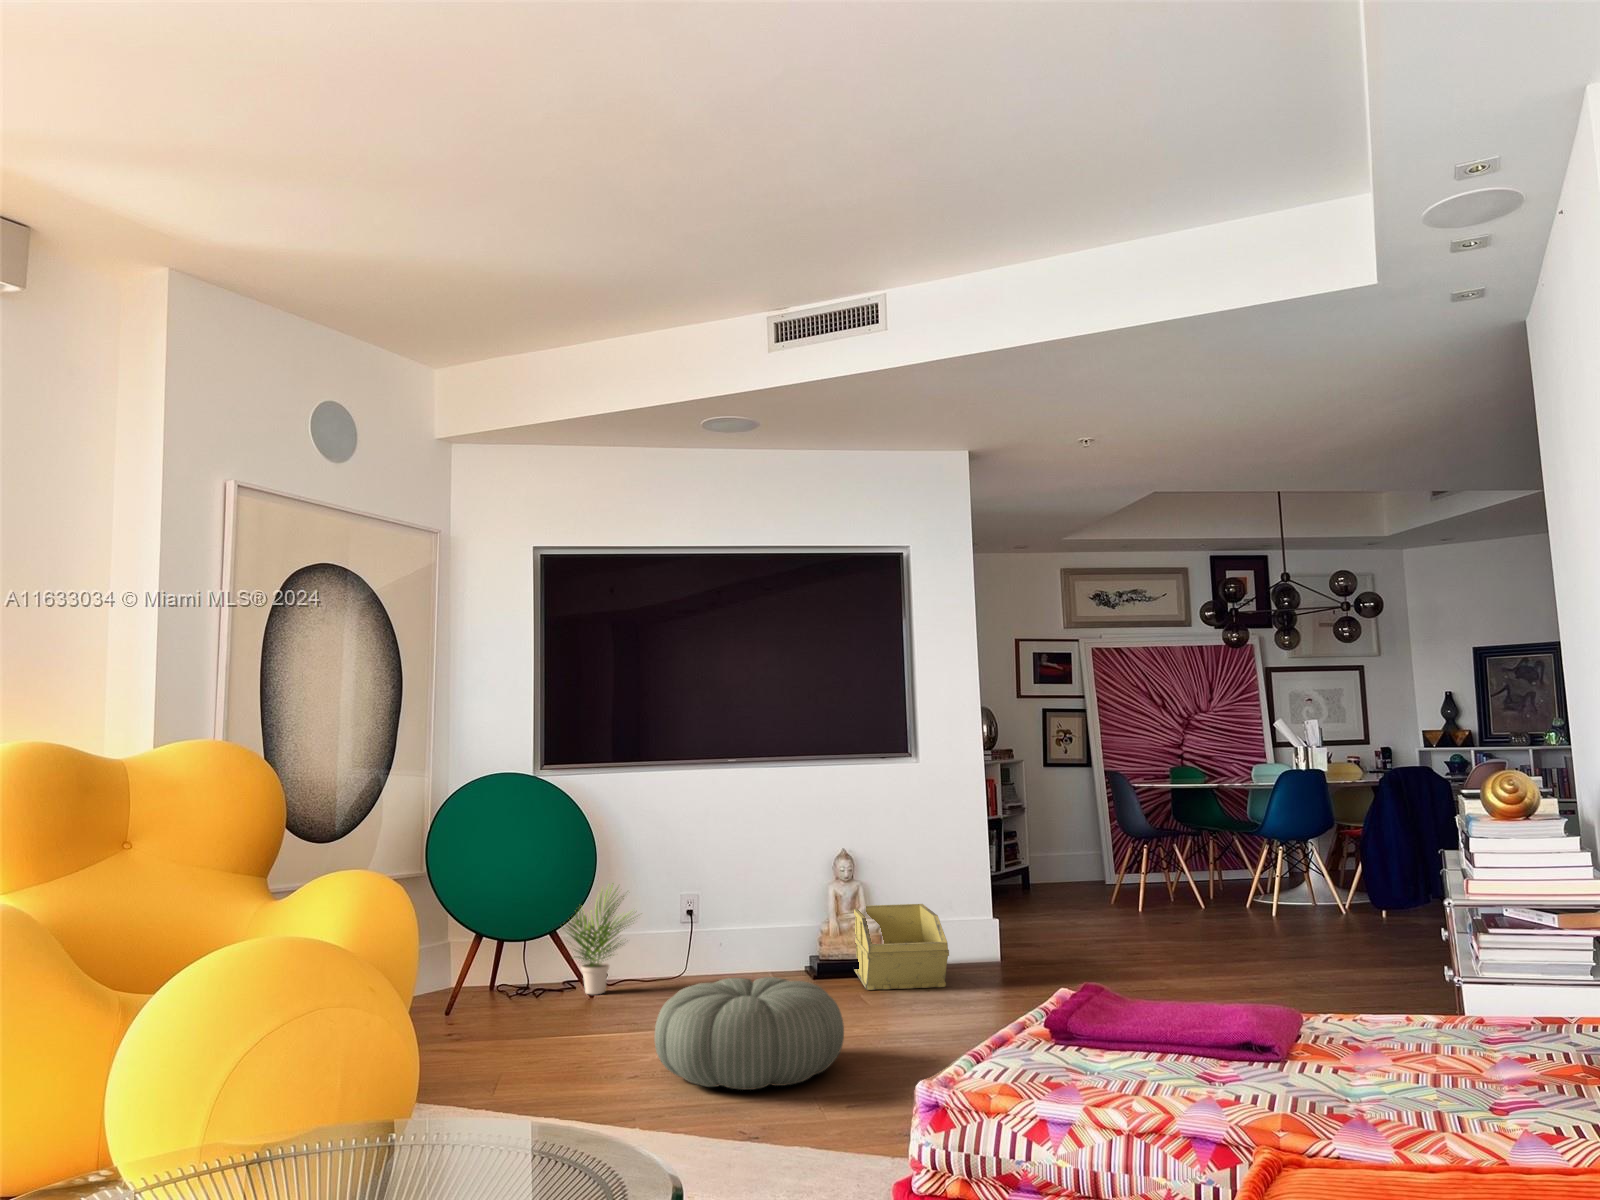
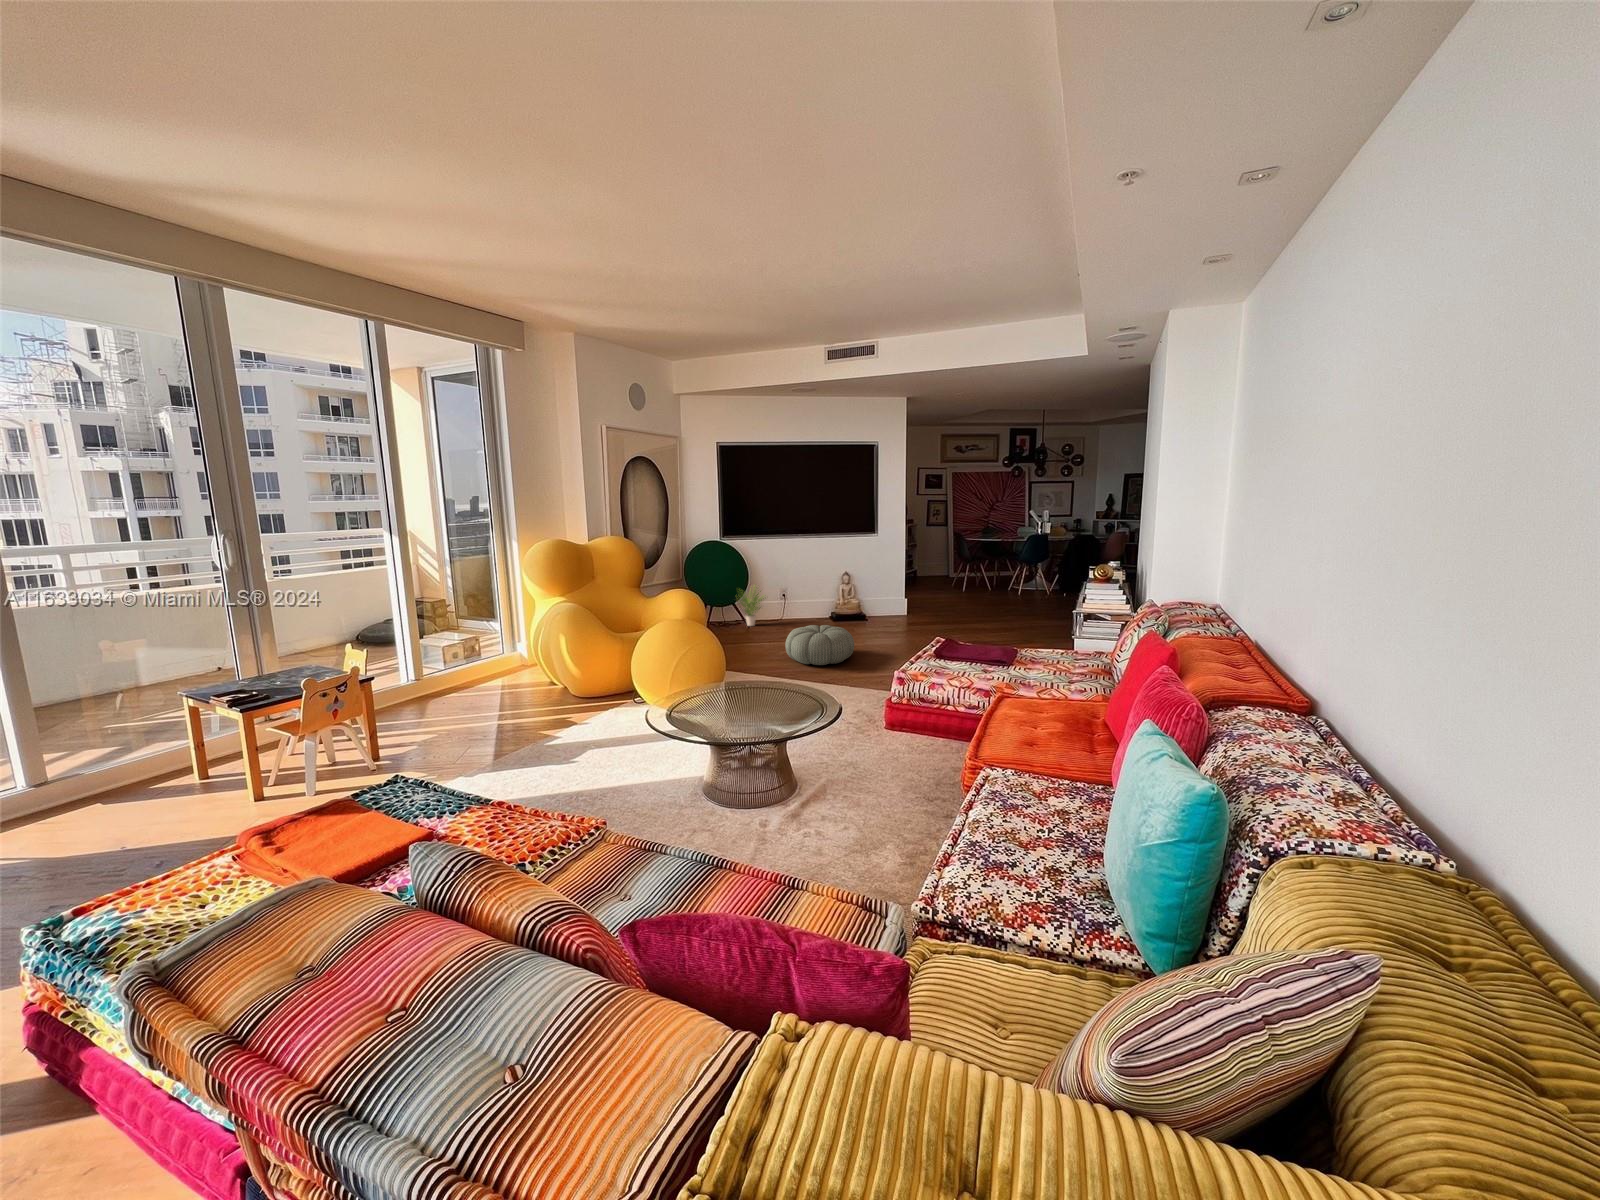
storage bin: present [854,904,949,990] -> none [849,592,889,626]

